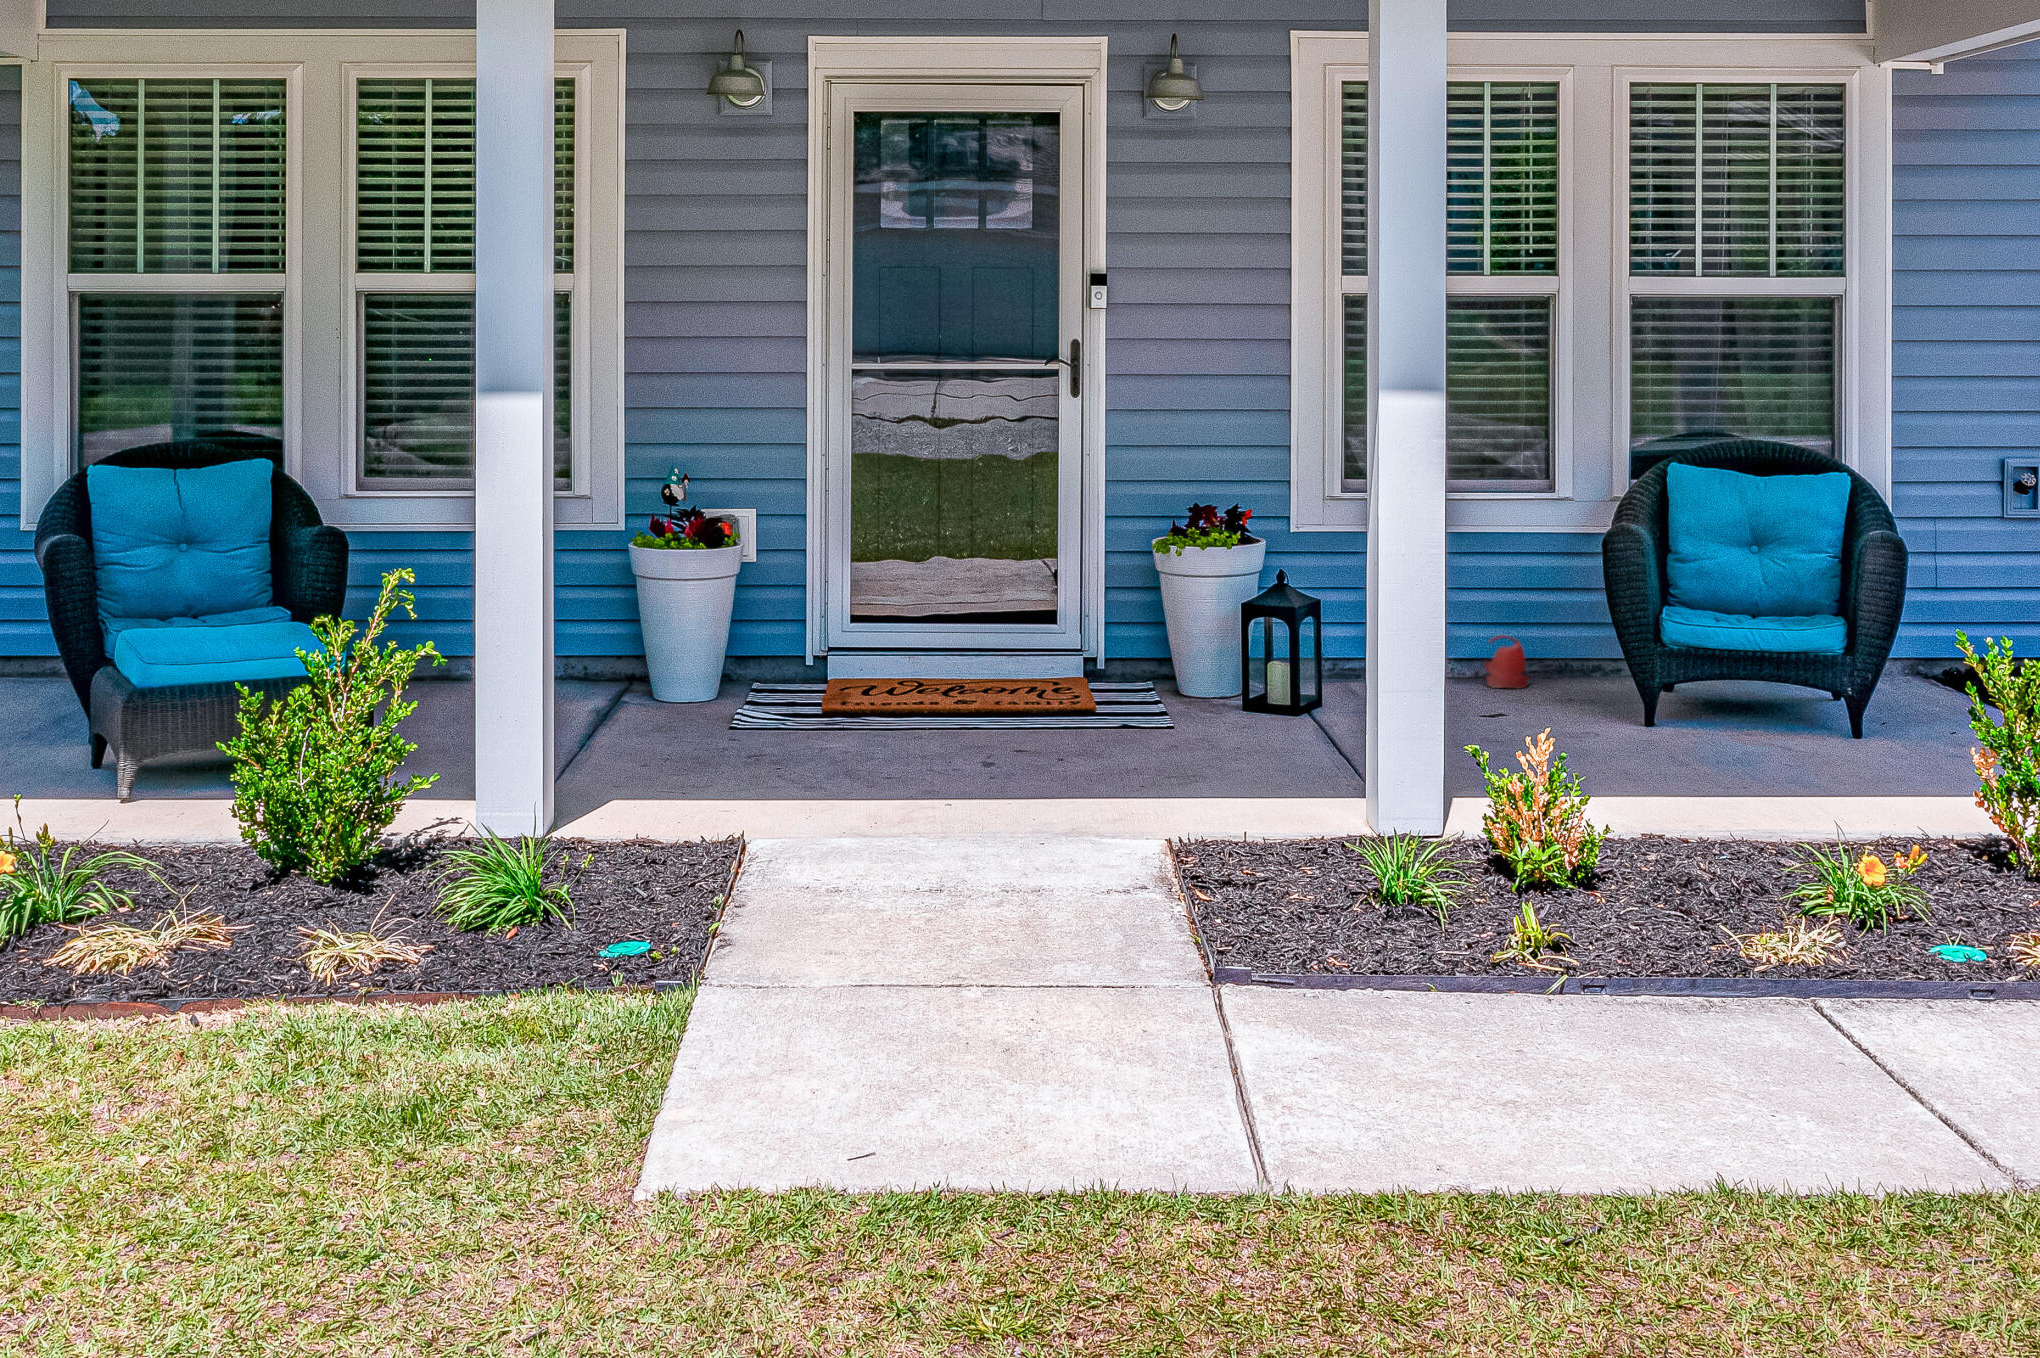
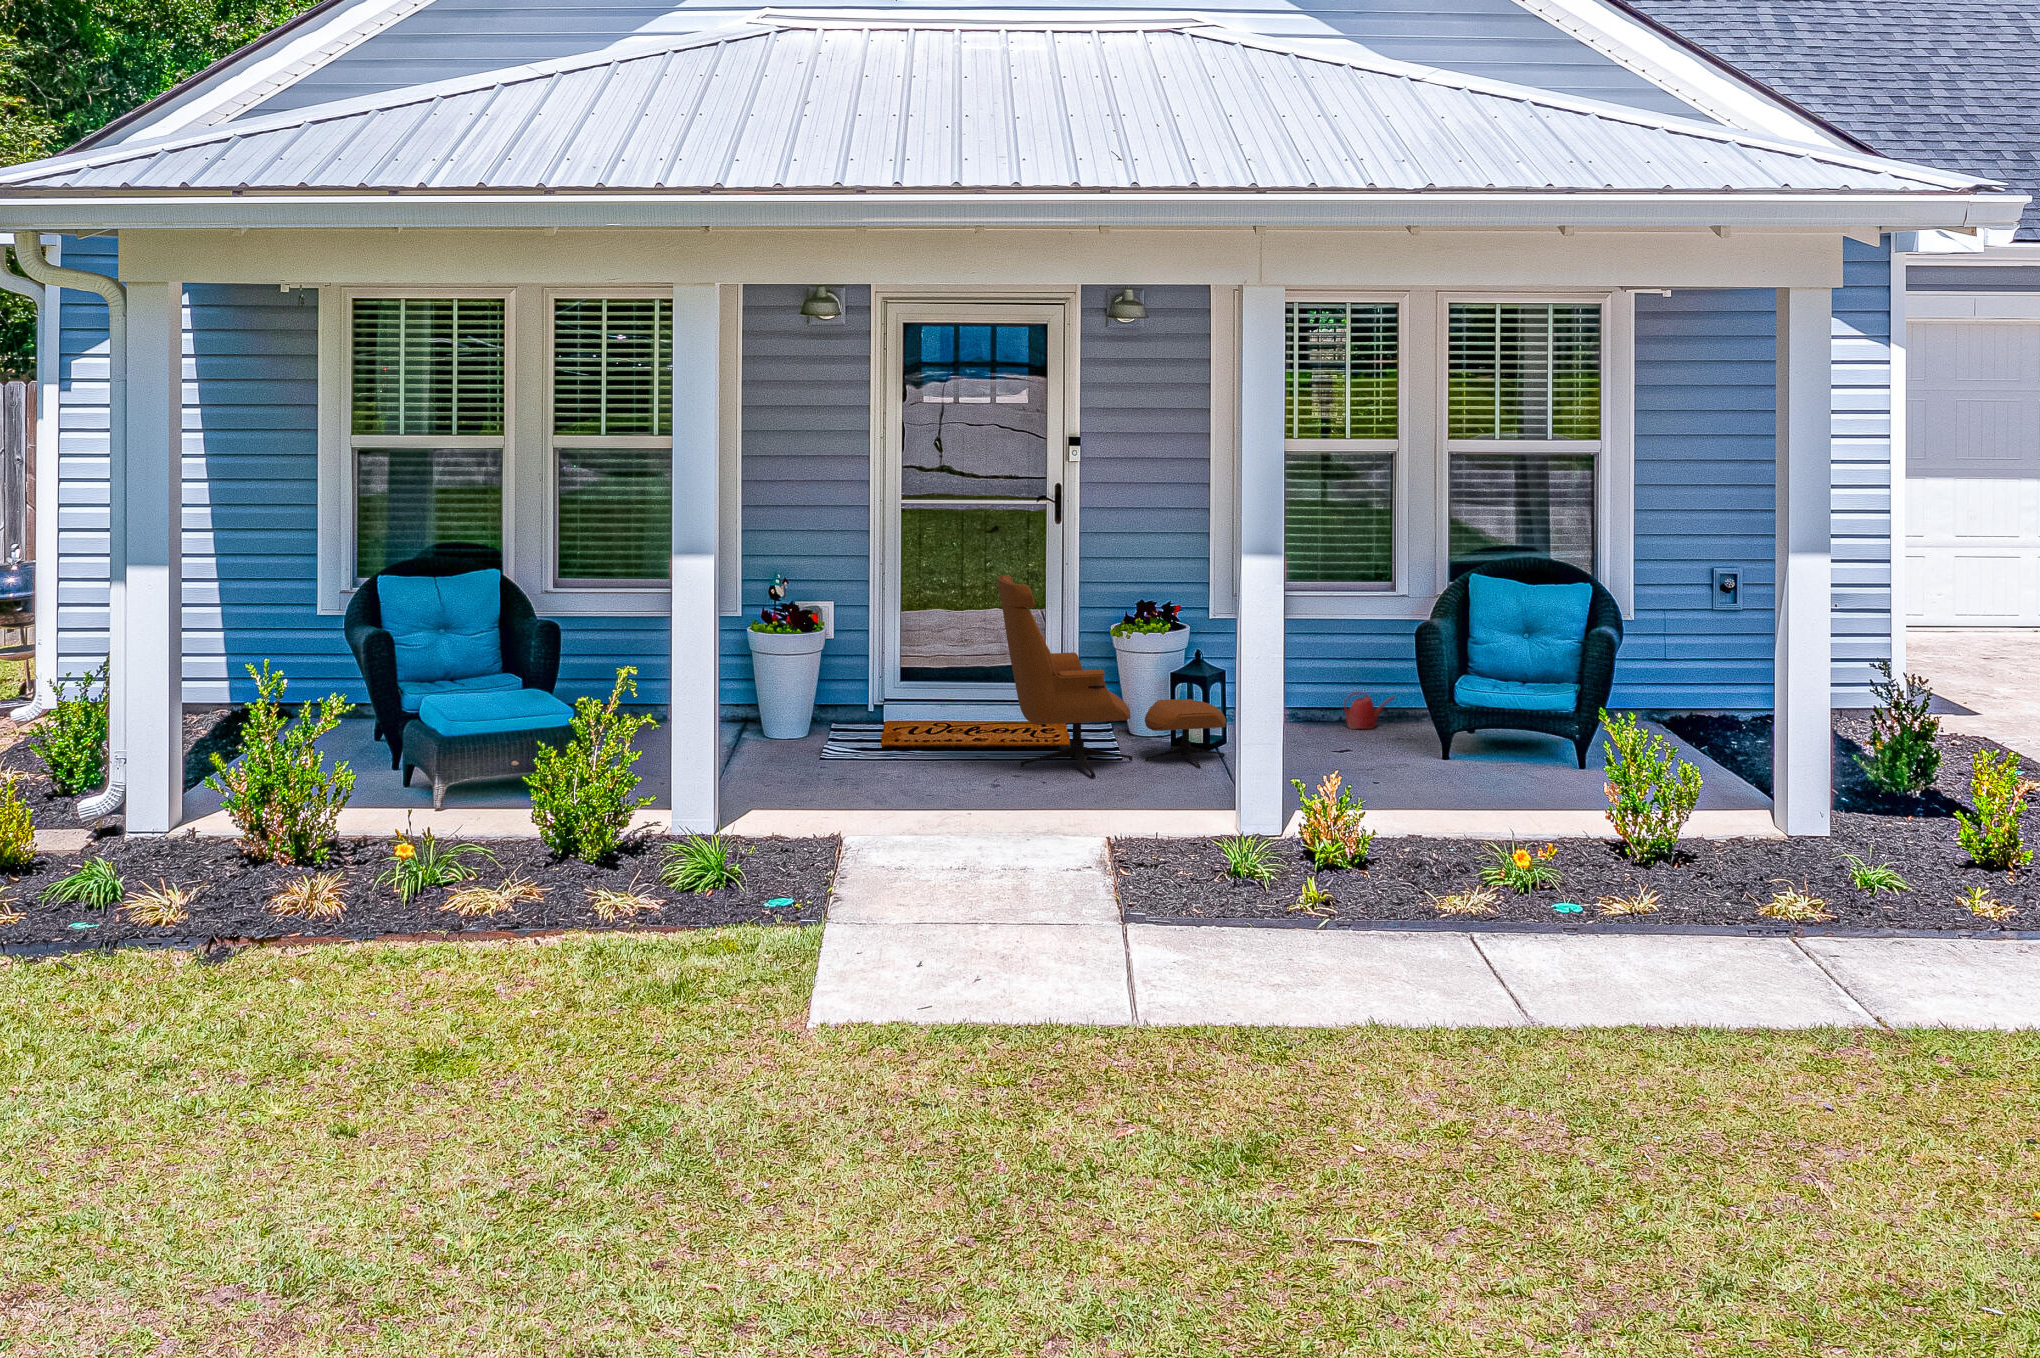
lounge chair: none [991,458,1326,753] -> present [998,575,1226,778]

